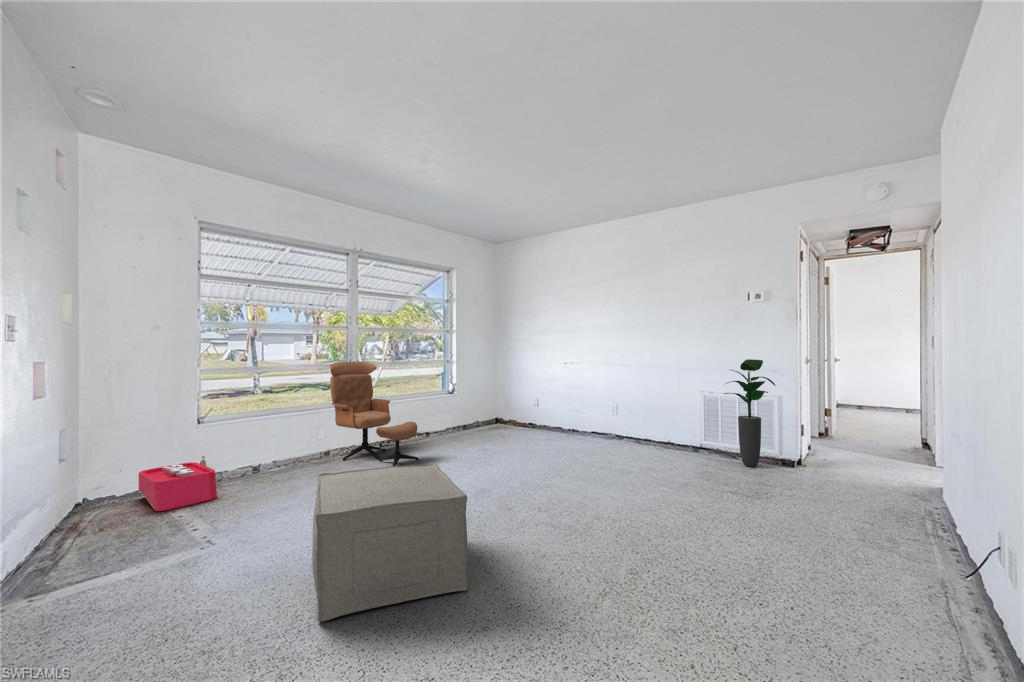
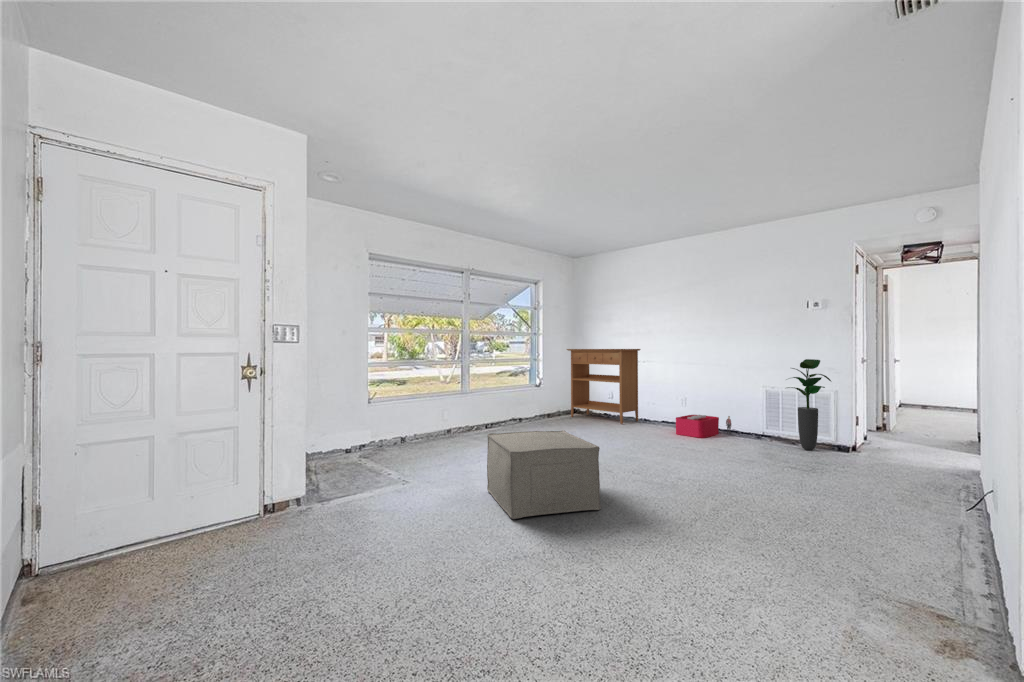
console table: none [483,348,566,436] -> present [567,349,640,424]
lounge chair: present [330,361,419,466] -> none [452,358,525,443]
storage bin: present [139,456,217,511] -> present [676,415,731,438]

